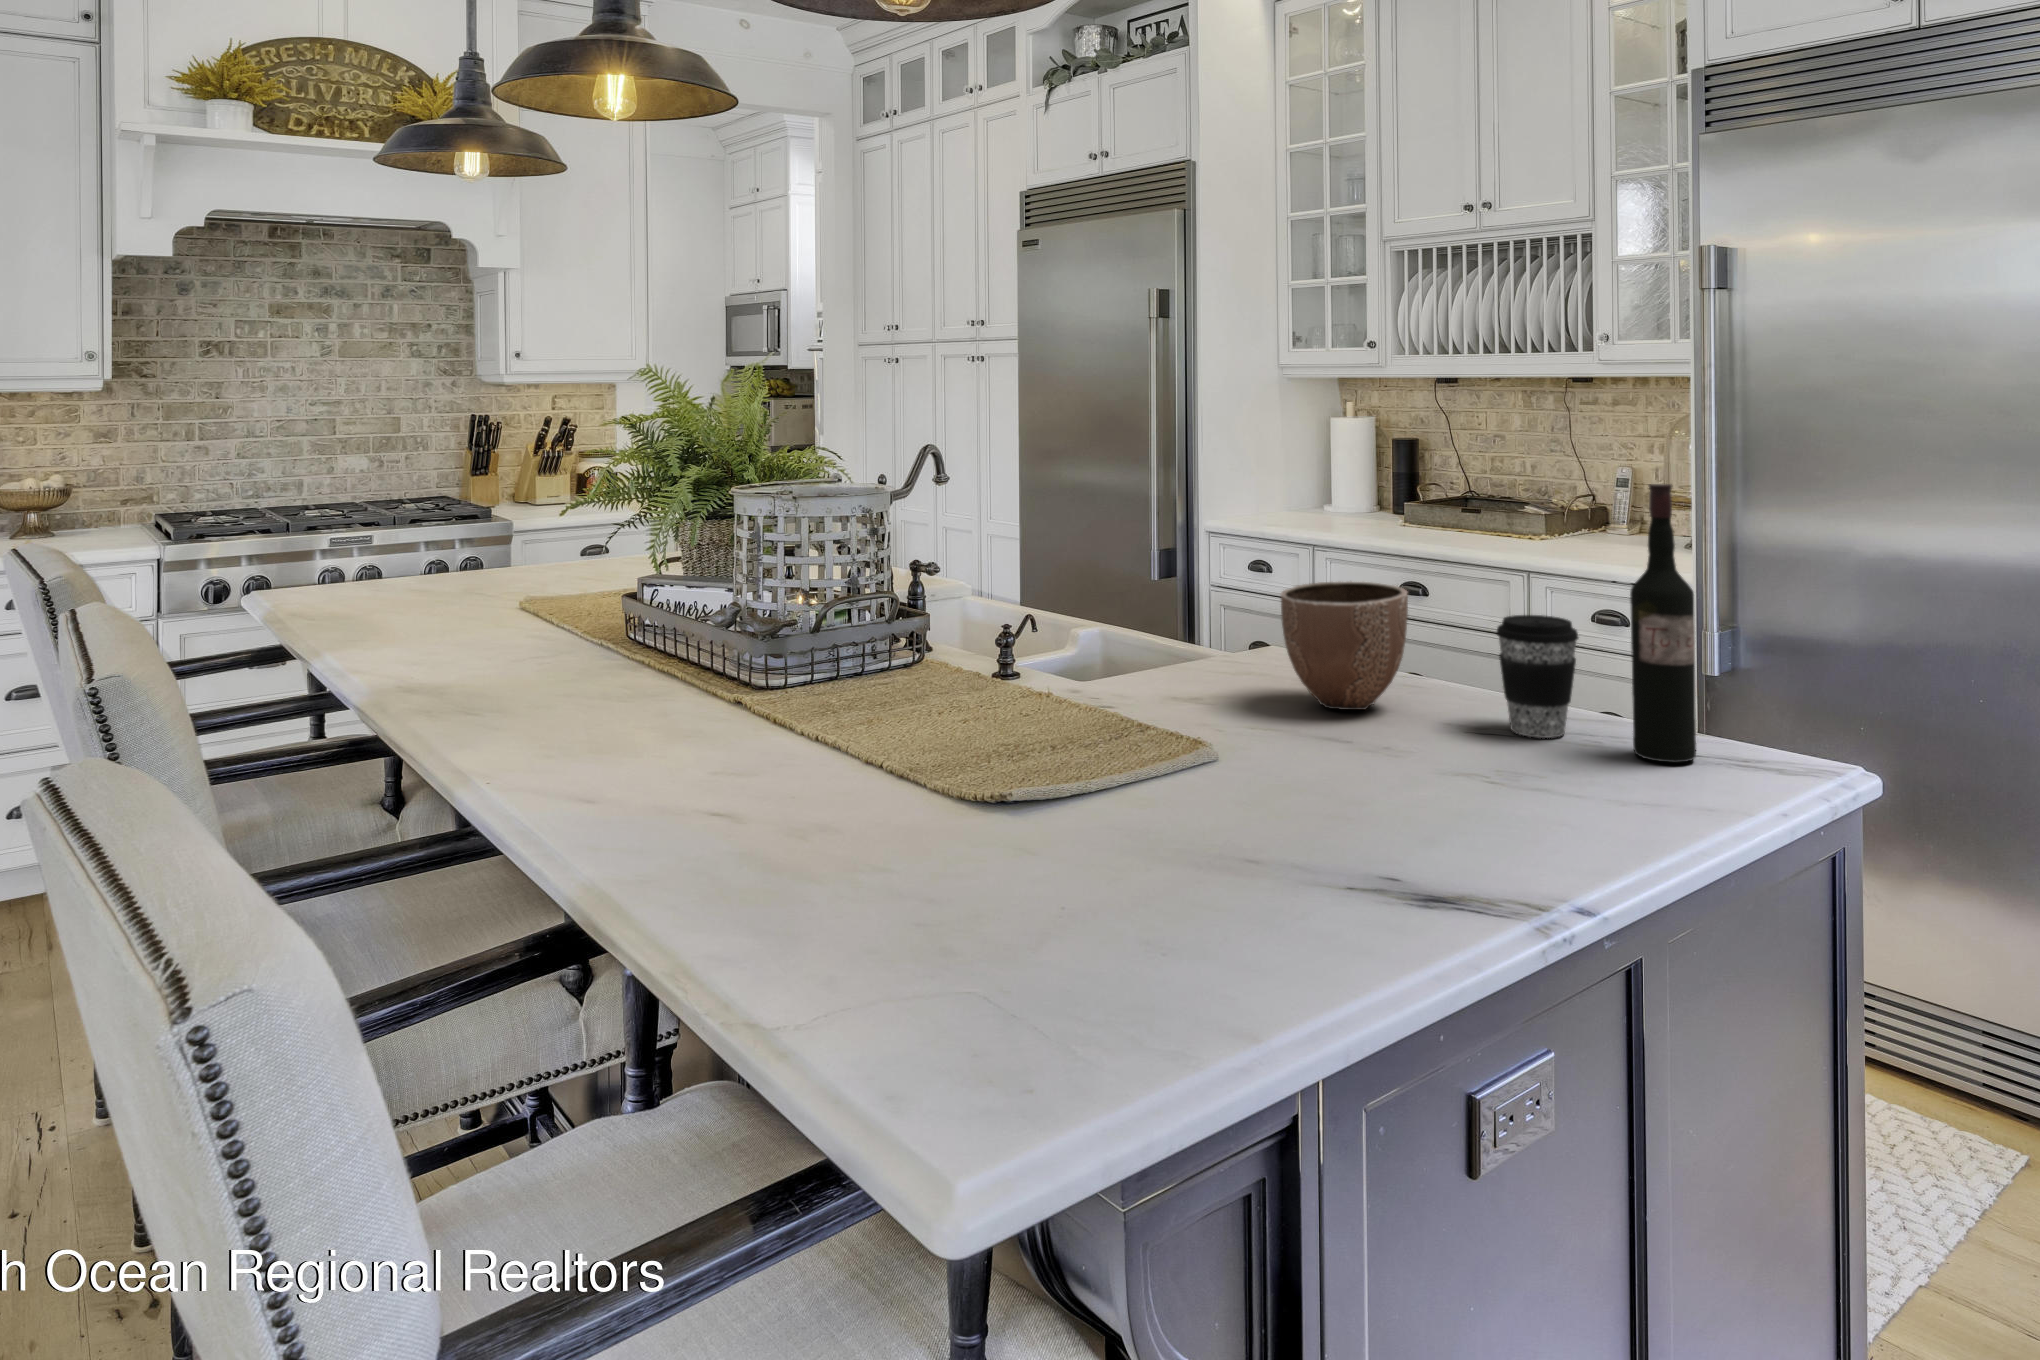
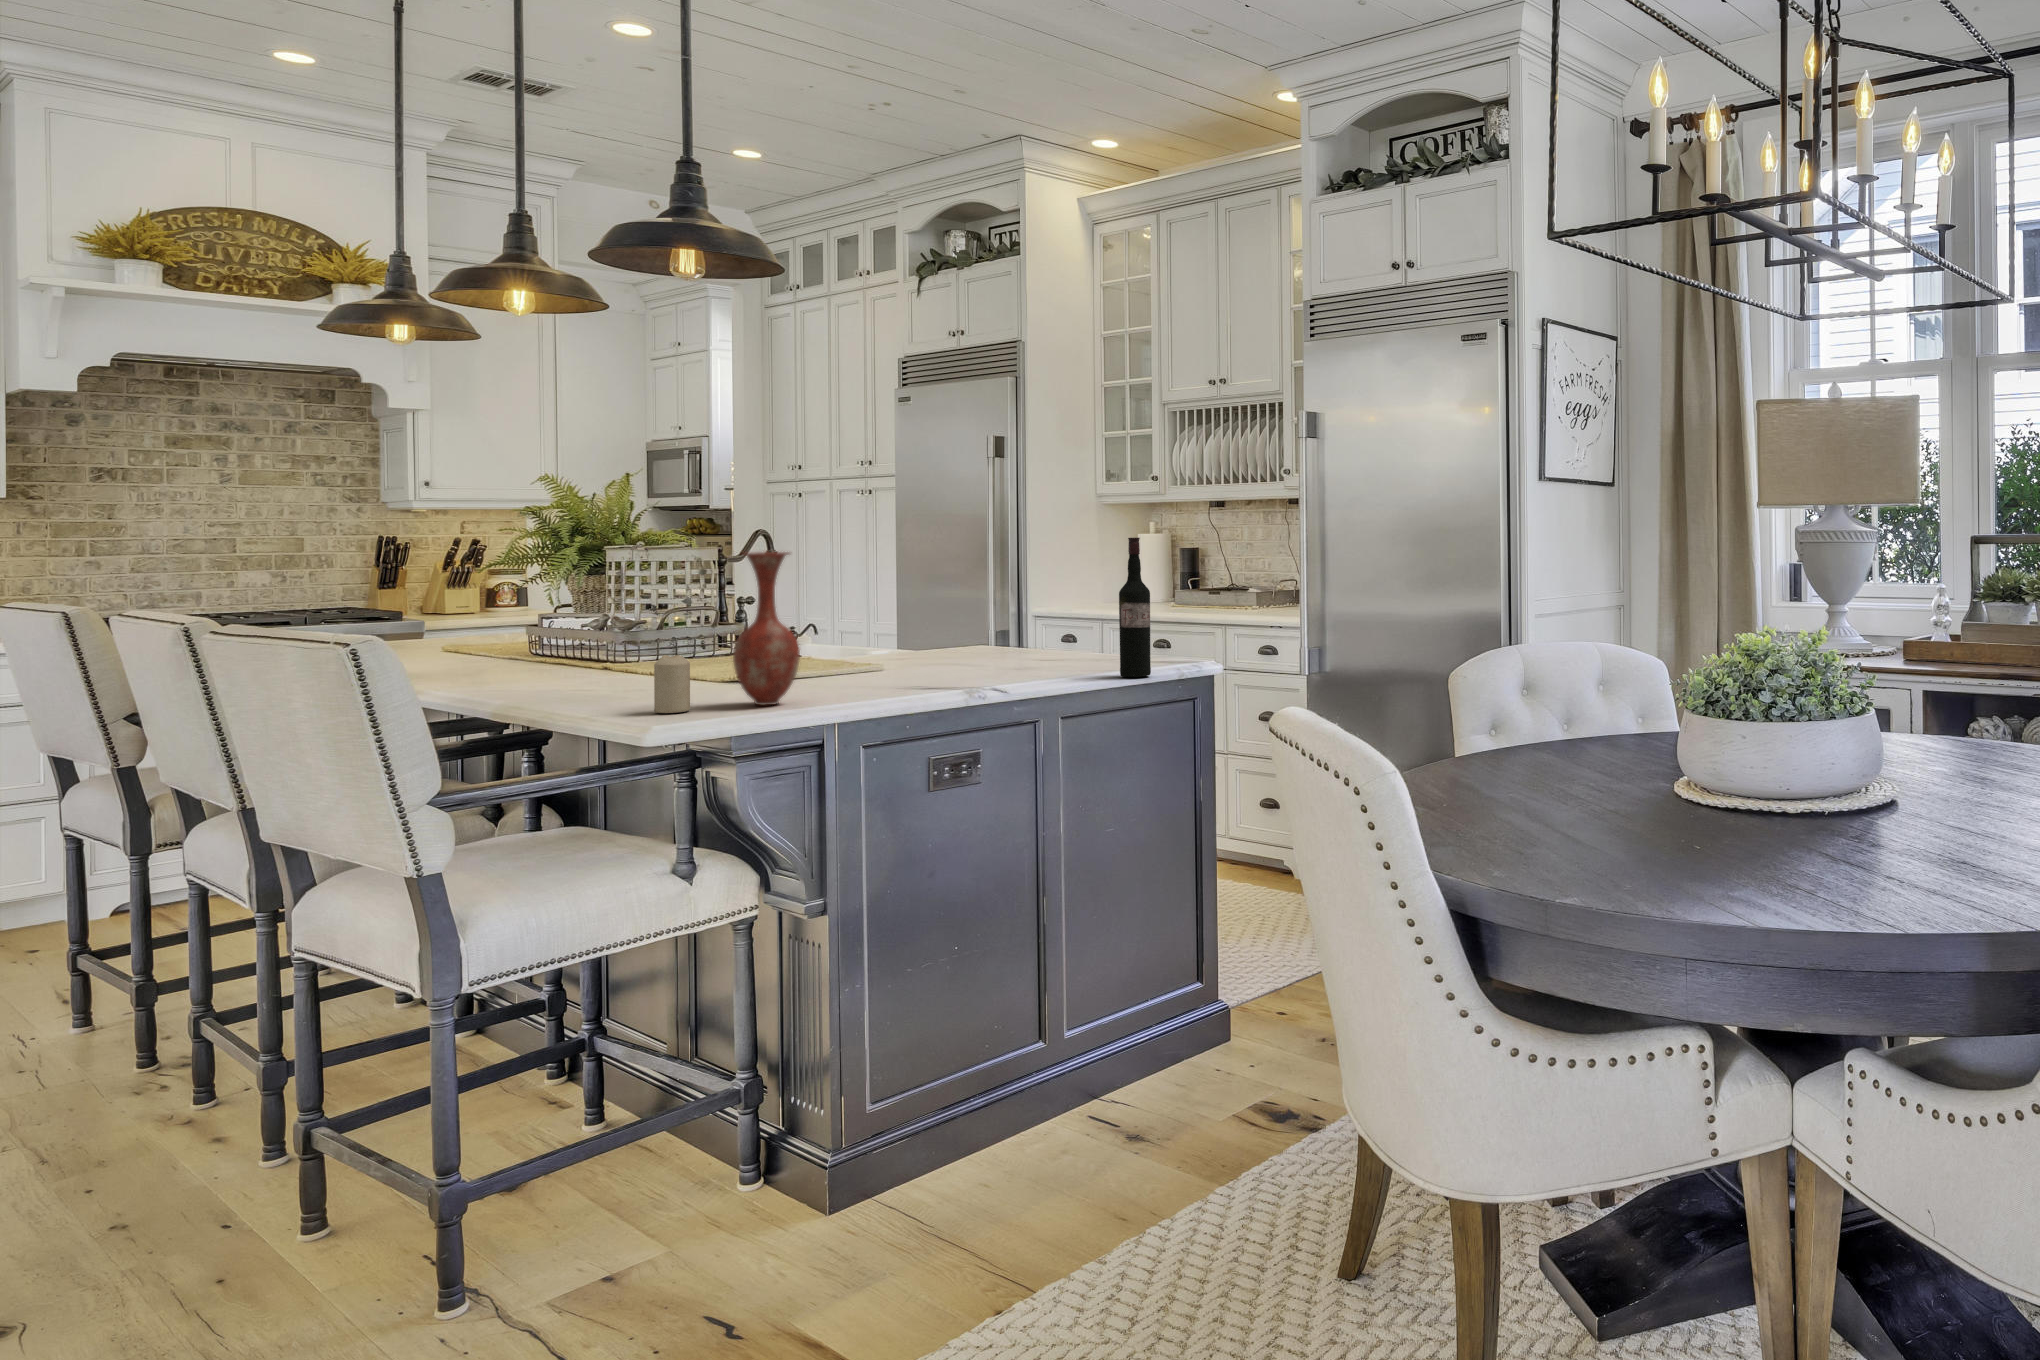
vase: none [990,530,1112,850] -> present [733,552,800,705]
decorative bowl: present [1281,581,1408,710] -> none [952,602,1026,670]
coffee cup: present [1496,615,1578,738] -> none [1063,612,1106,674]
candle: none [855,747,919,876] -> present [654,655,690,713]

